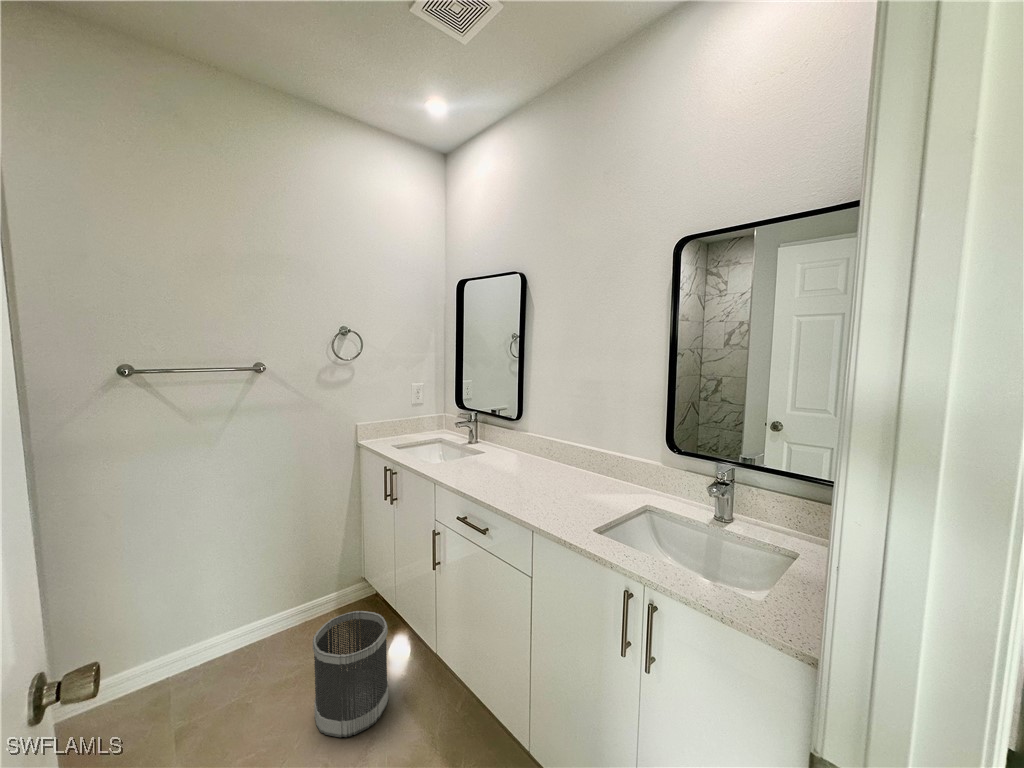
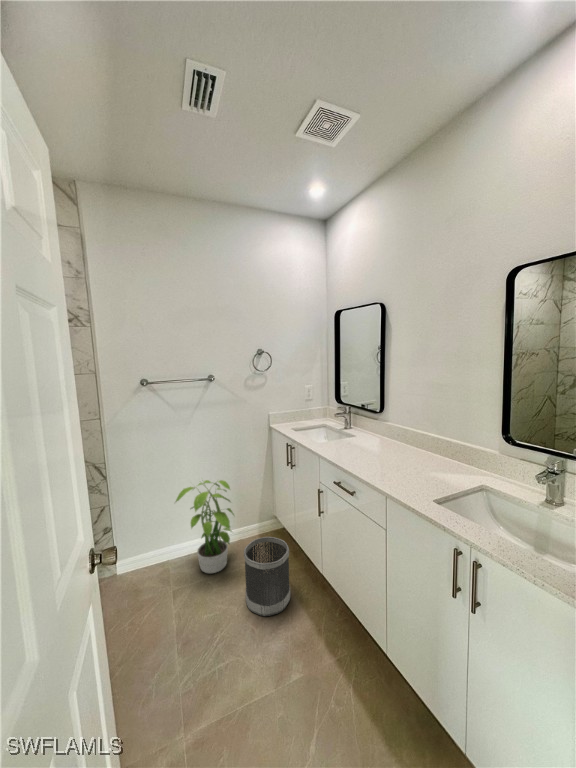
potted plant: none [182,529,297,687] -> present [175,480,234,573]

